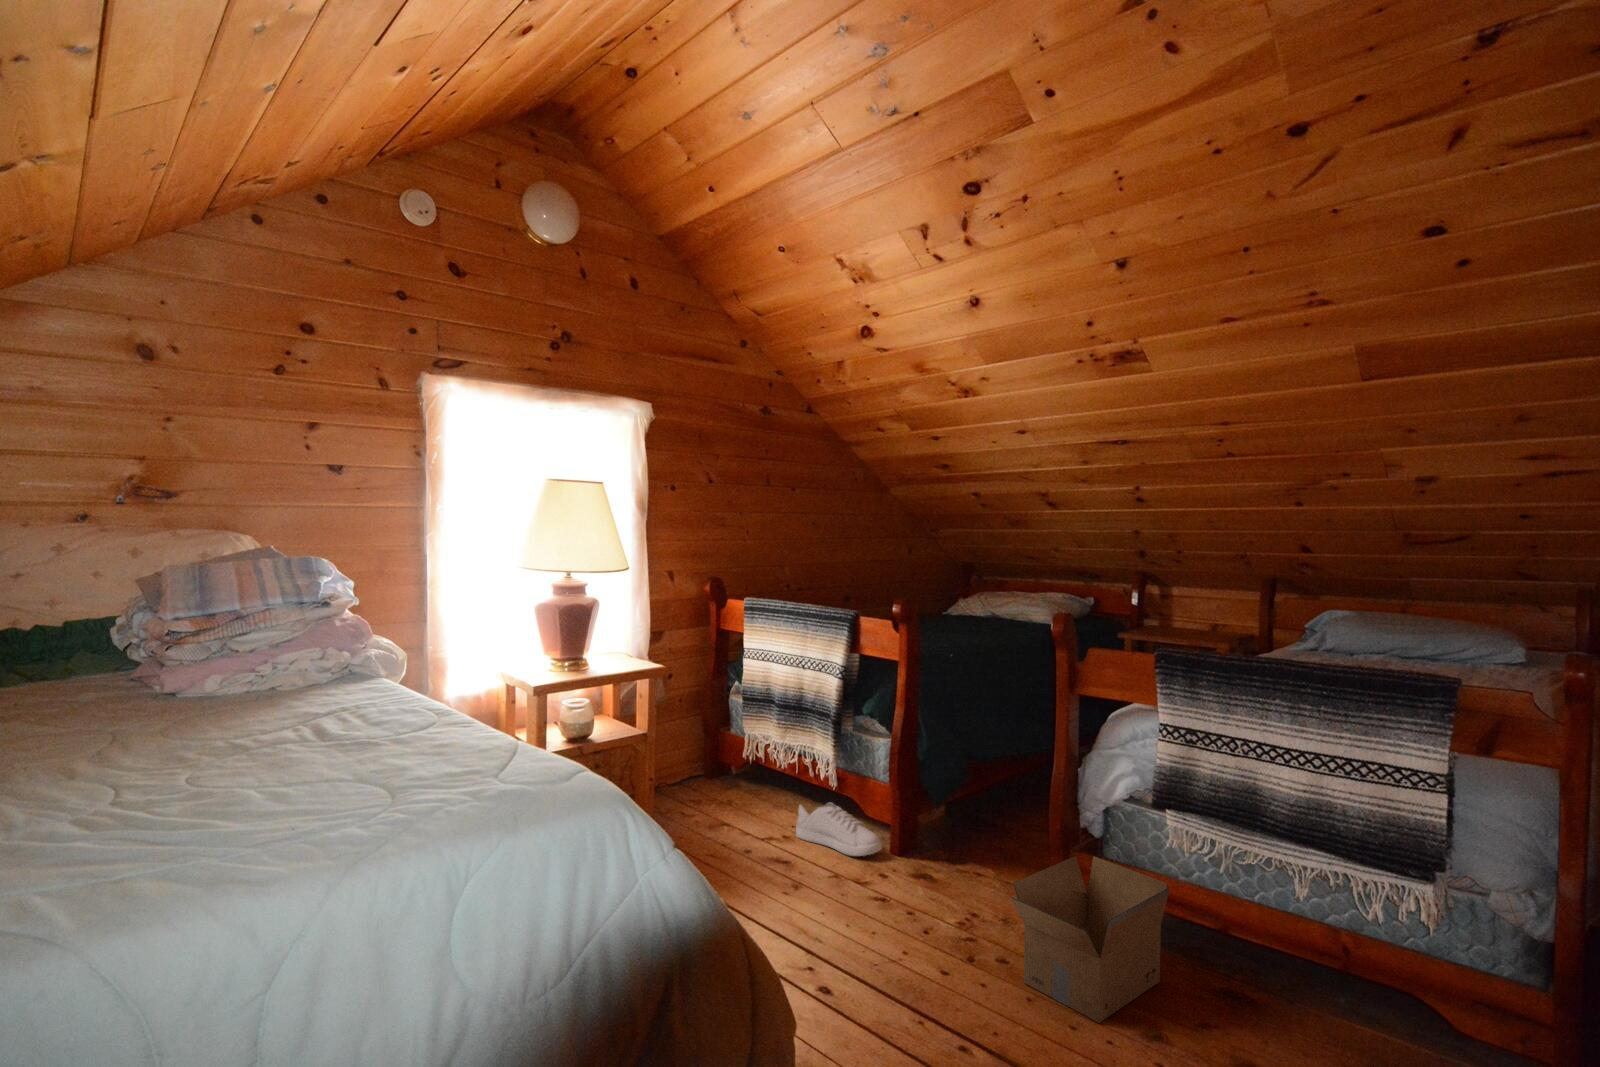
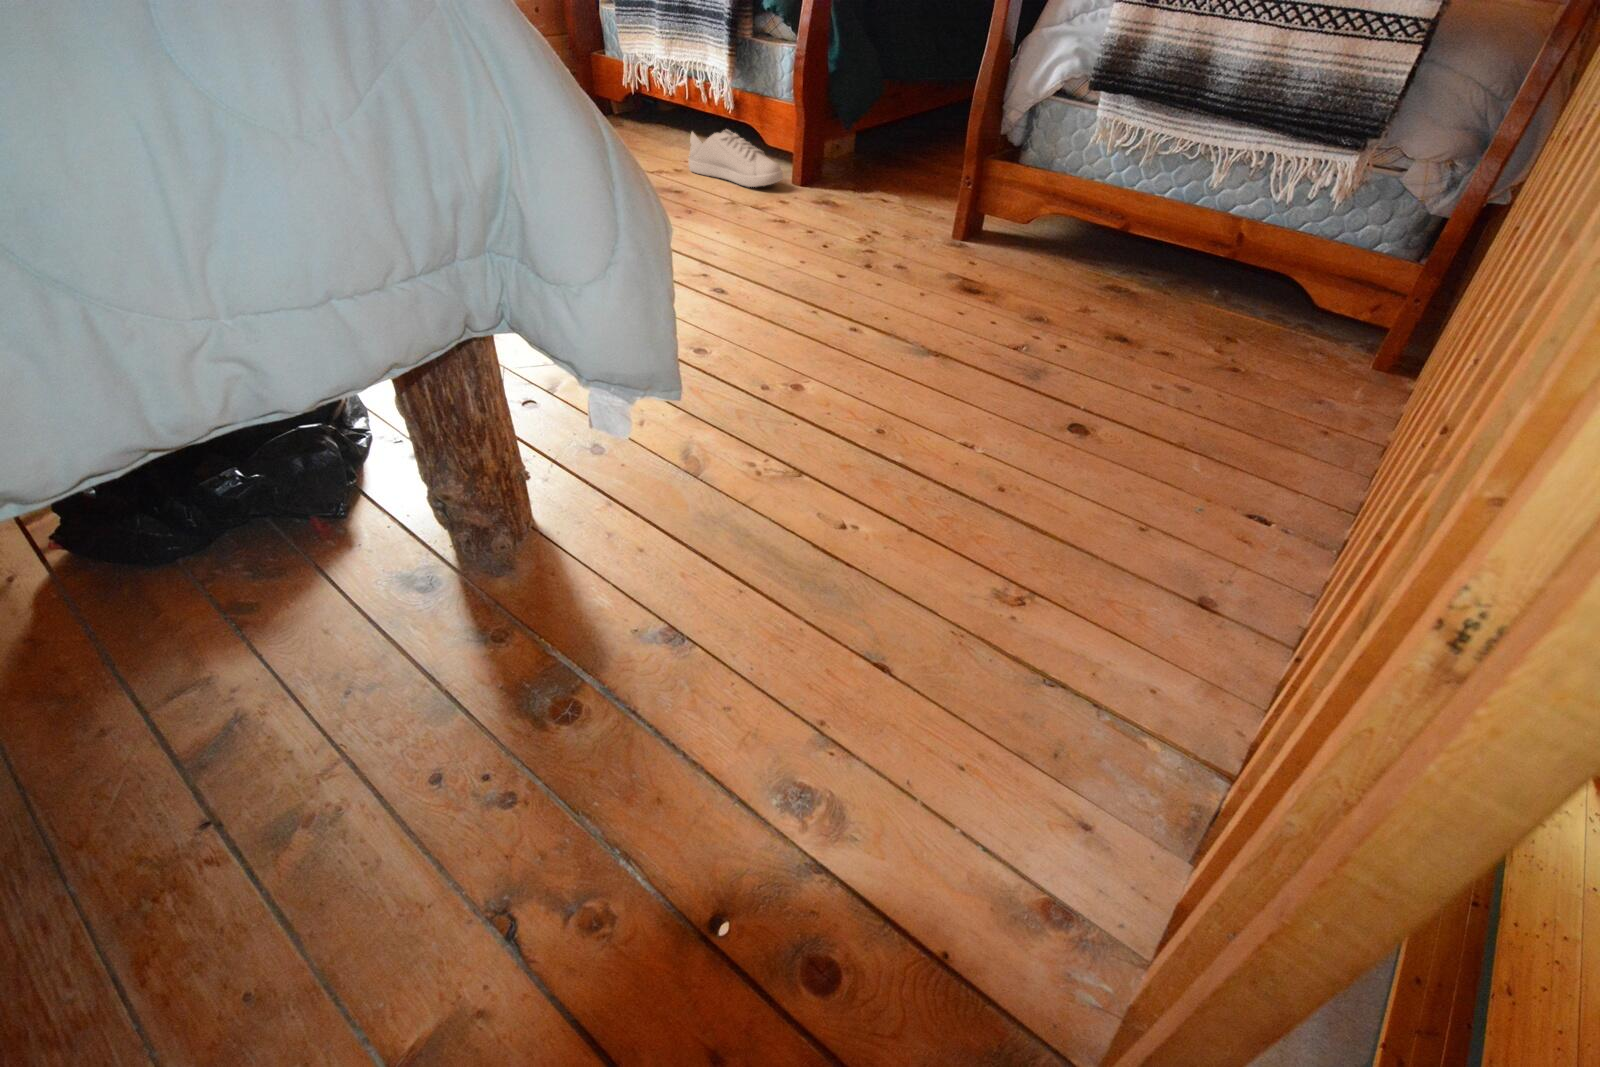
cardboard box: present [1010,856,1170,1023] -> none [917,162,1084,312]

